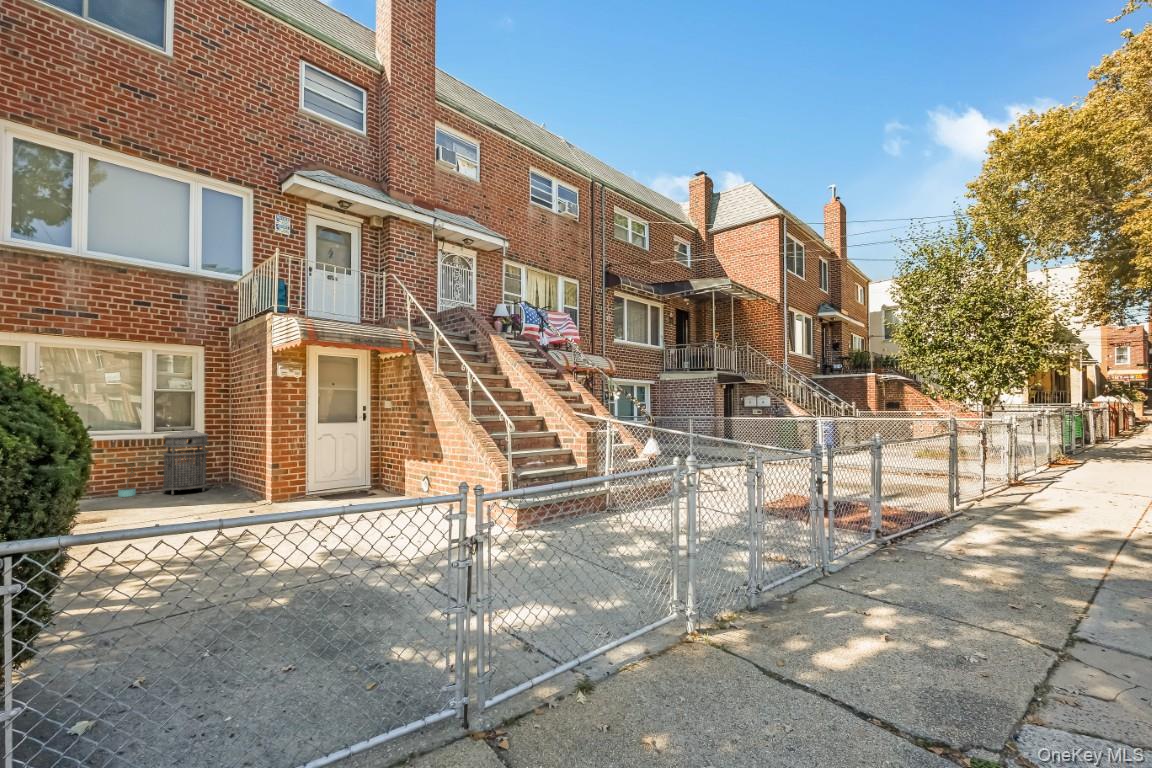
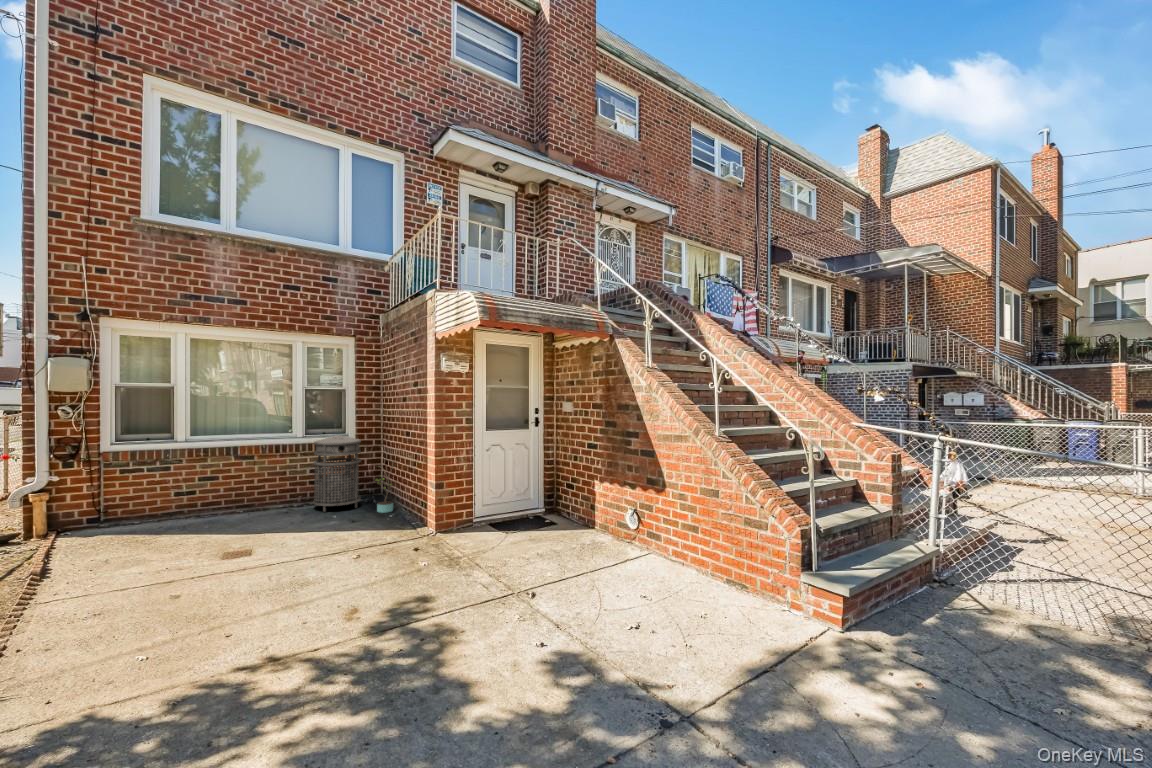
potted plant: present [118,464,144,497] -> present [375,465,394,513]

